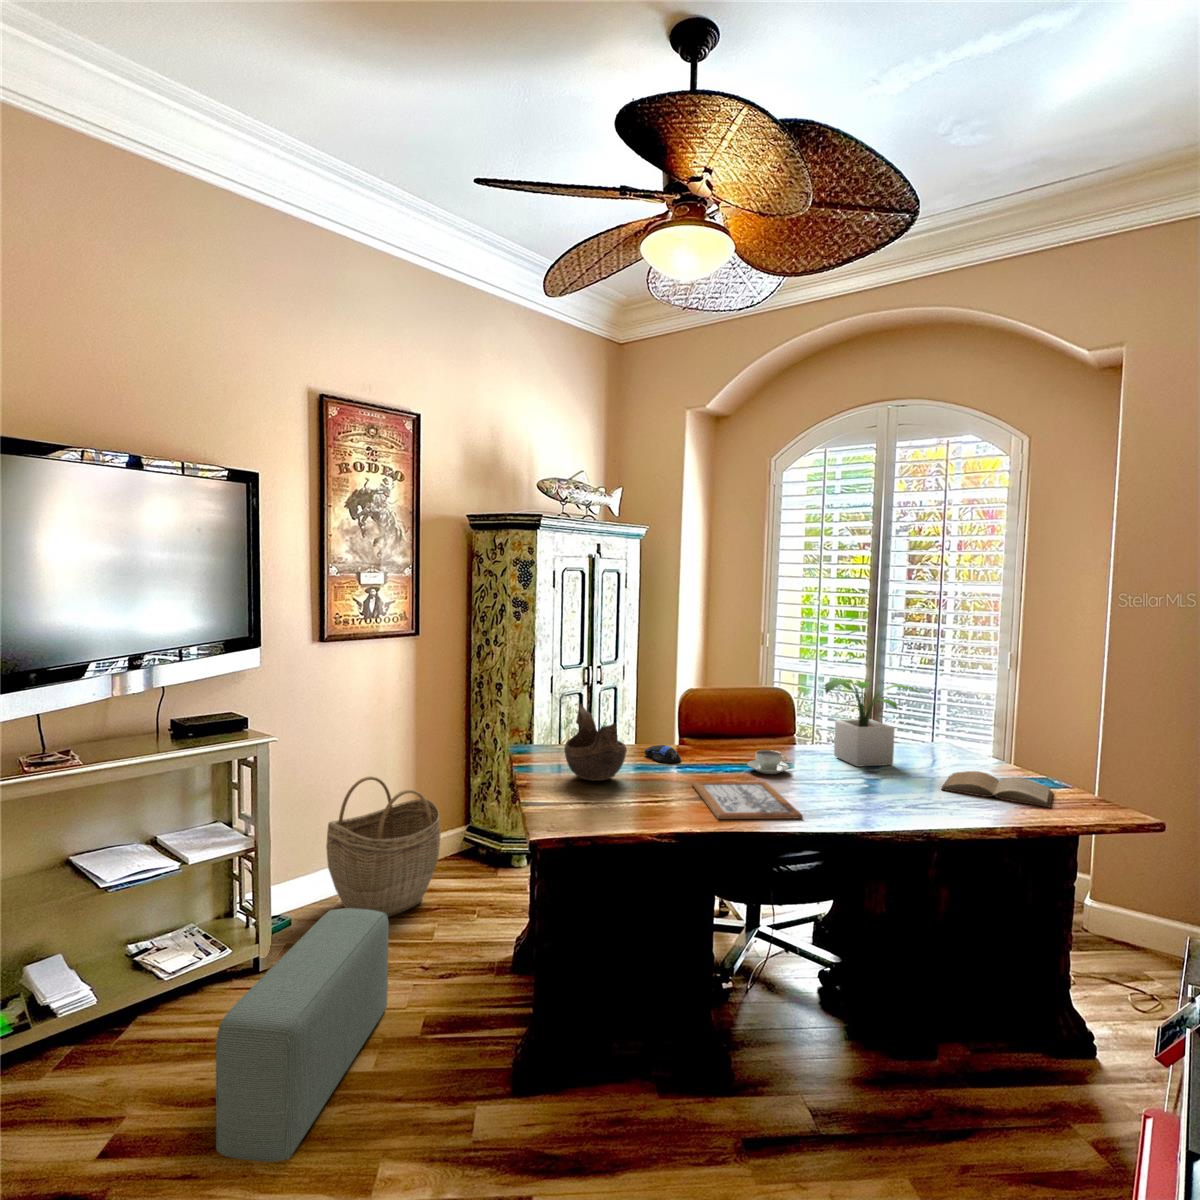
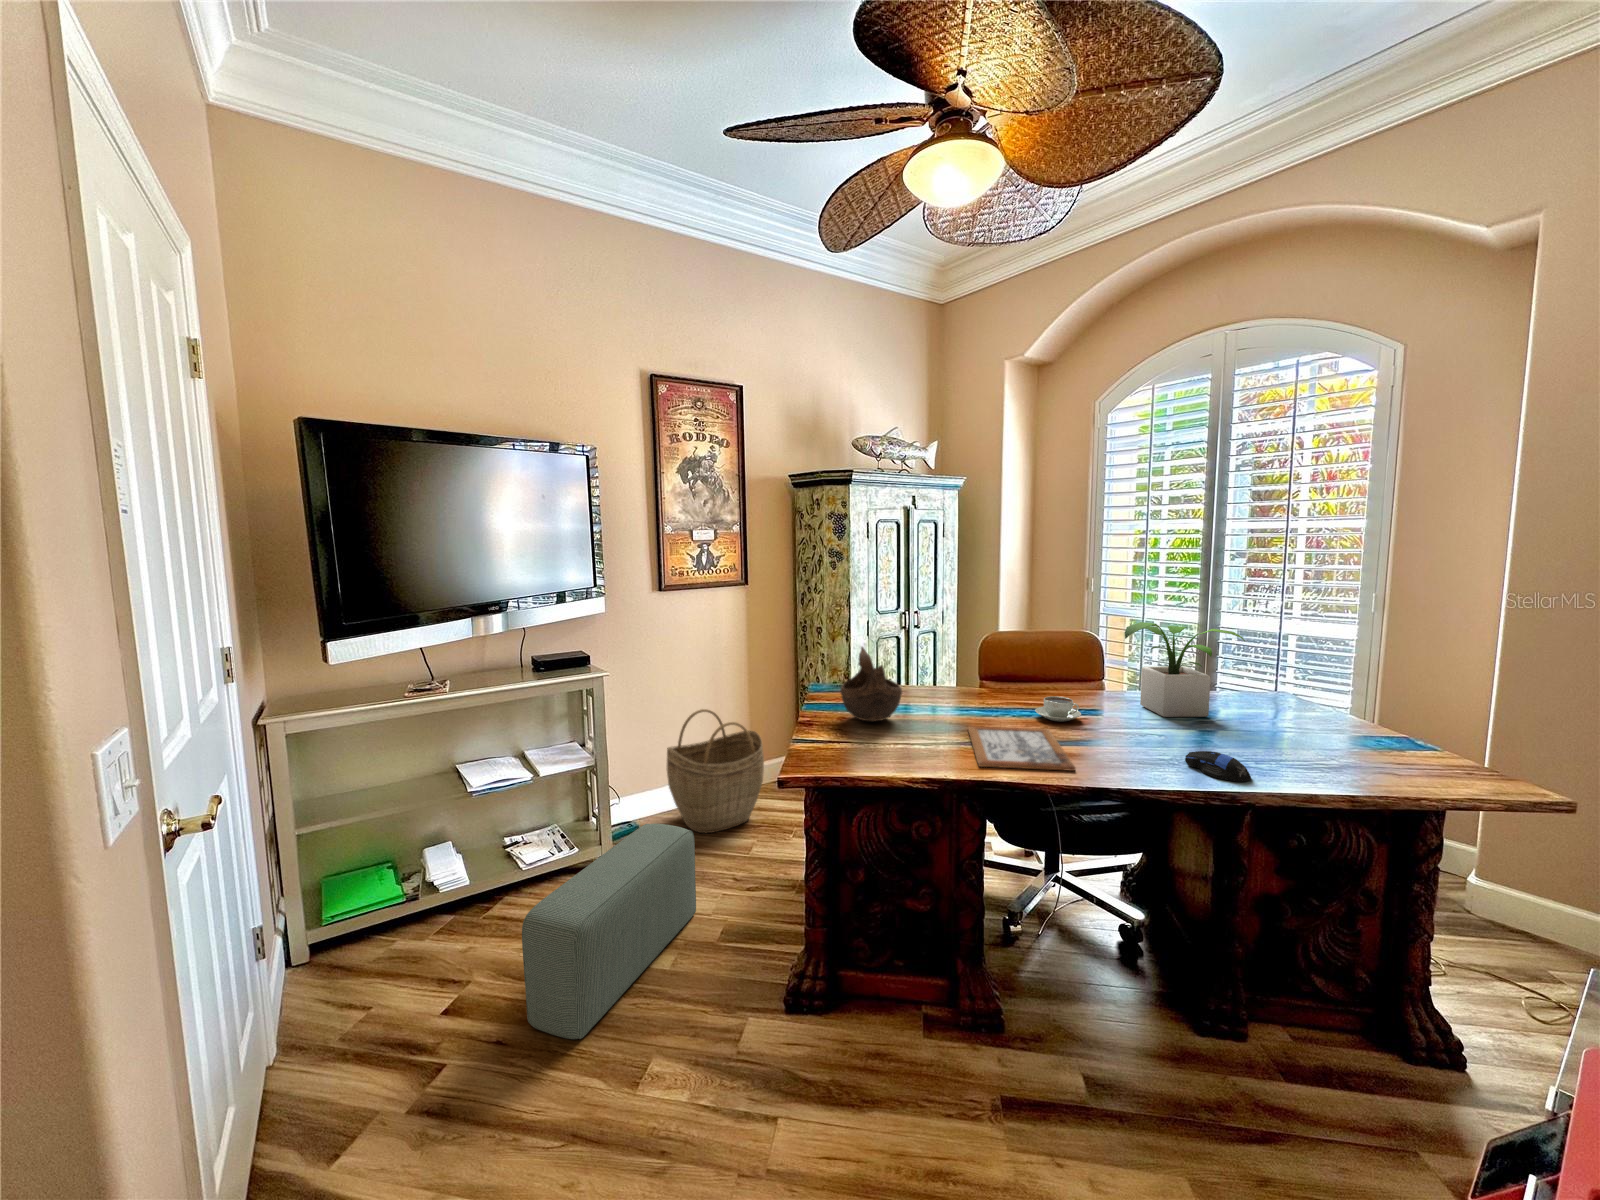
computer mouse: present [645,745,681,763] -> present [1185,751,1251,782]
book: present [941,771,1053,807] -> none [1260,727,1413,775]

